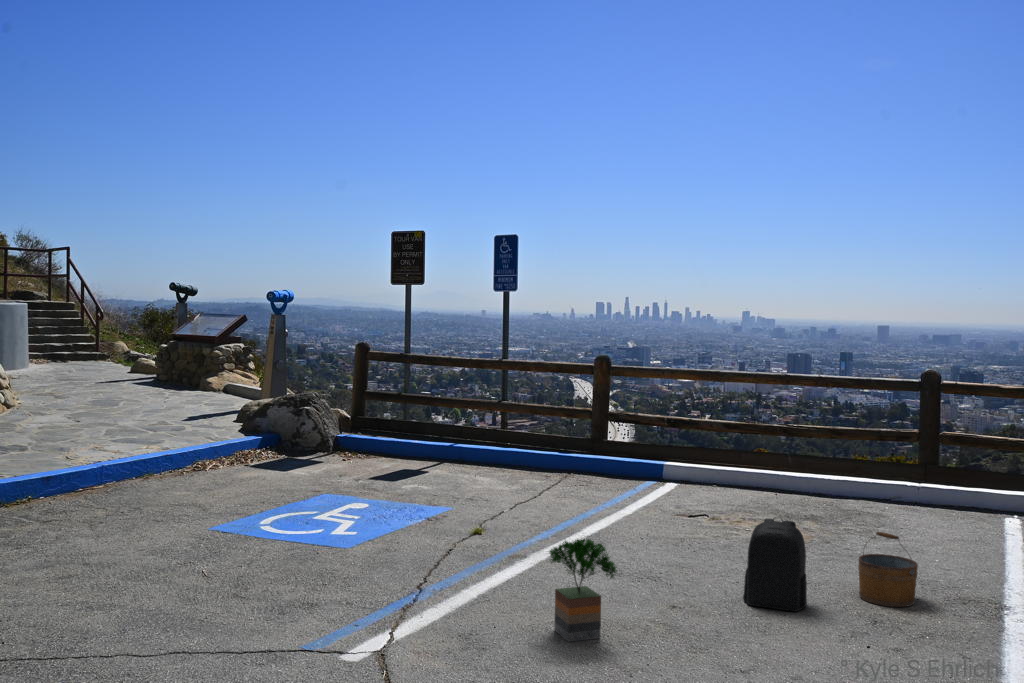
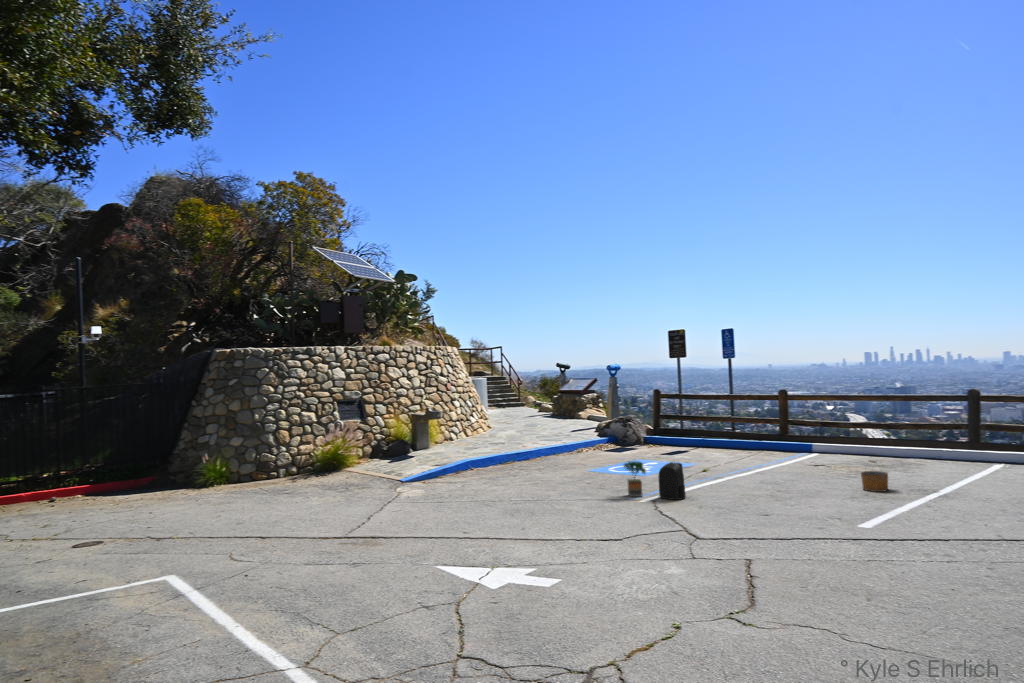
backpack: present [743,518,807,612] -> present [658,462,686,500]
potted tree: present [549,539,617,642] -> present [624,461,646,497]

